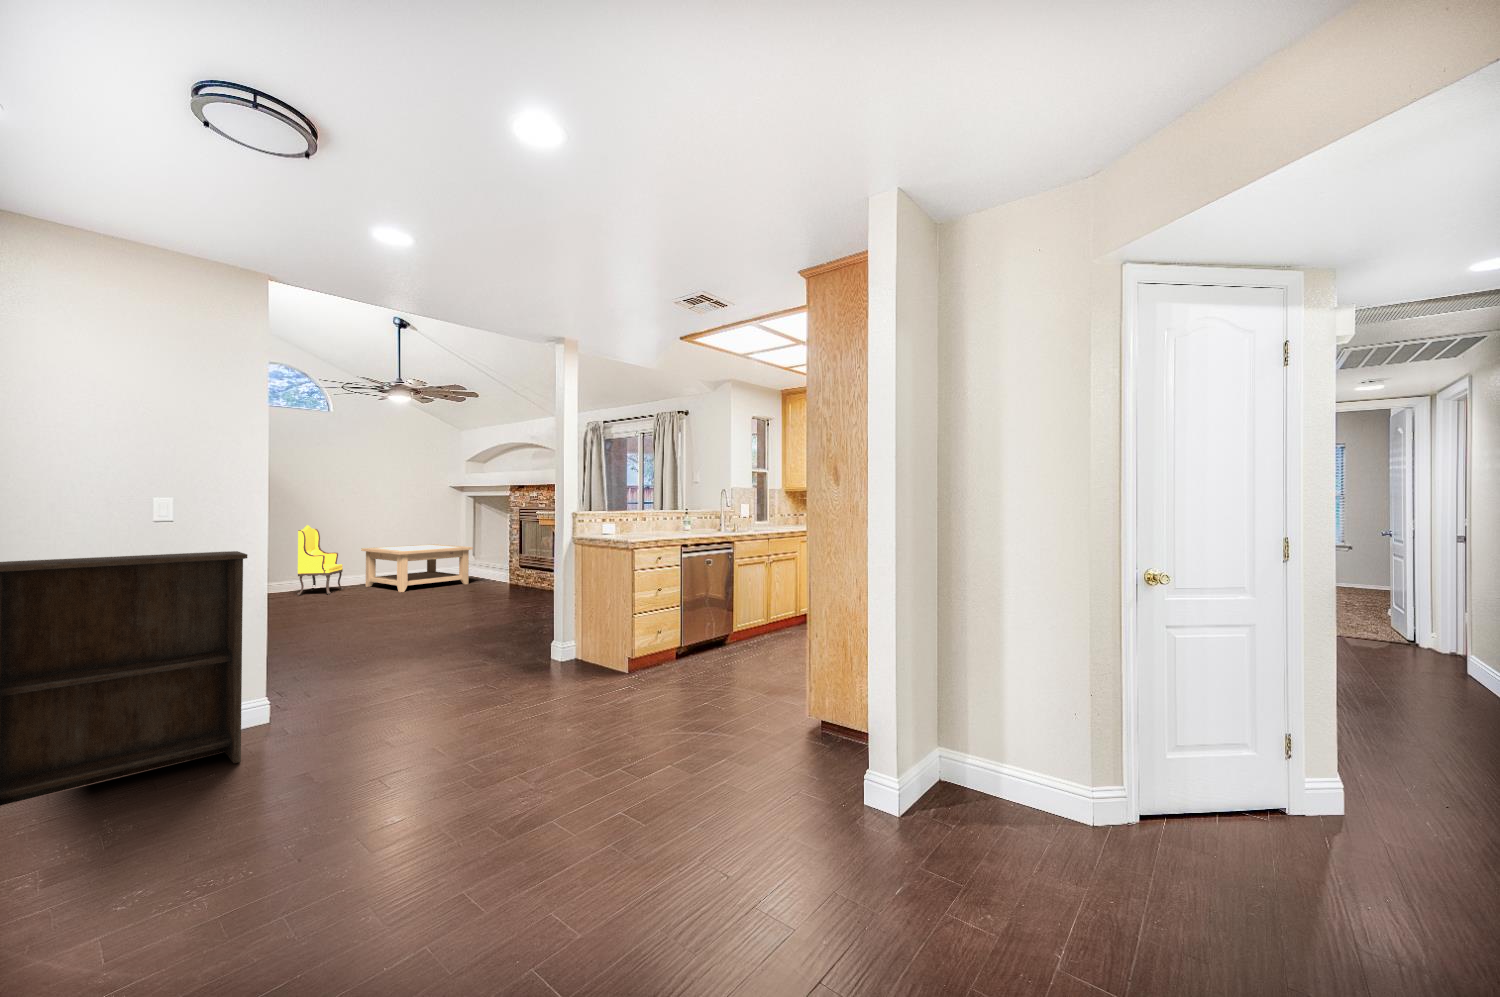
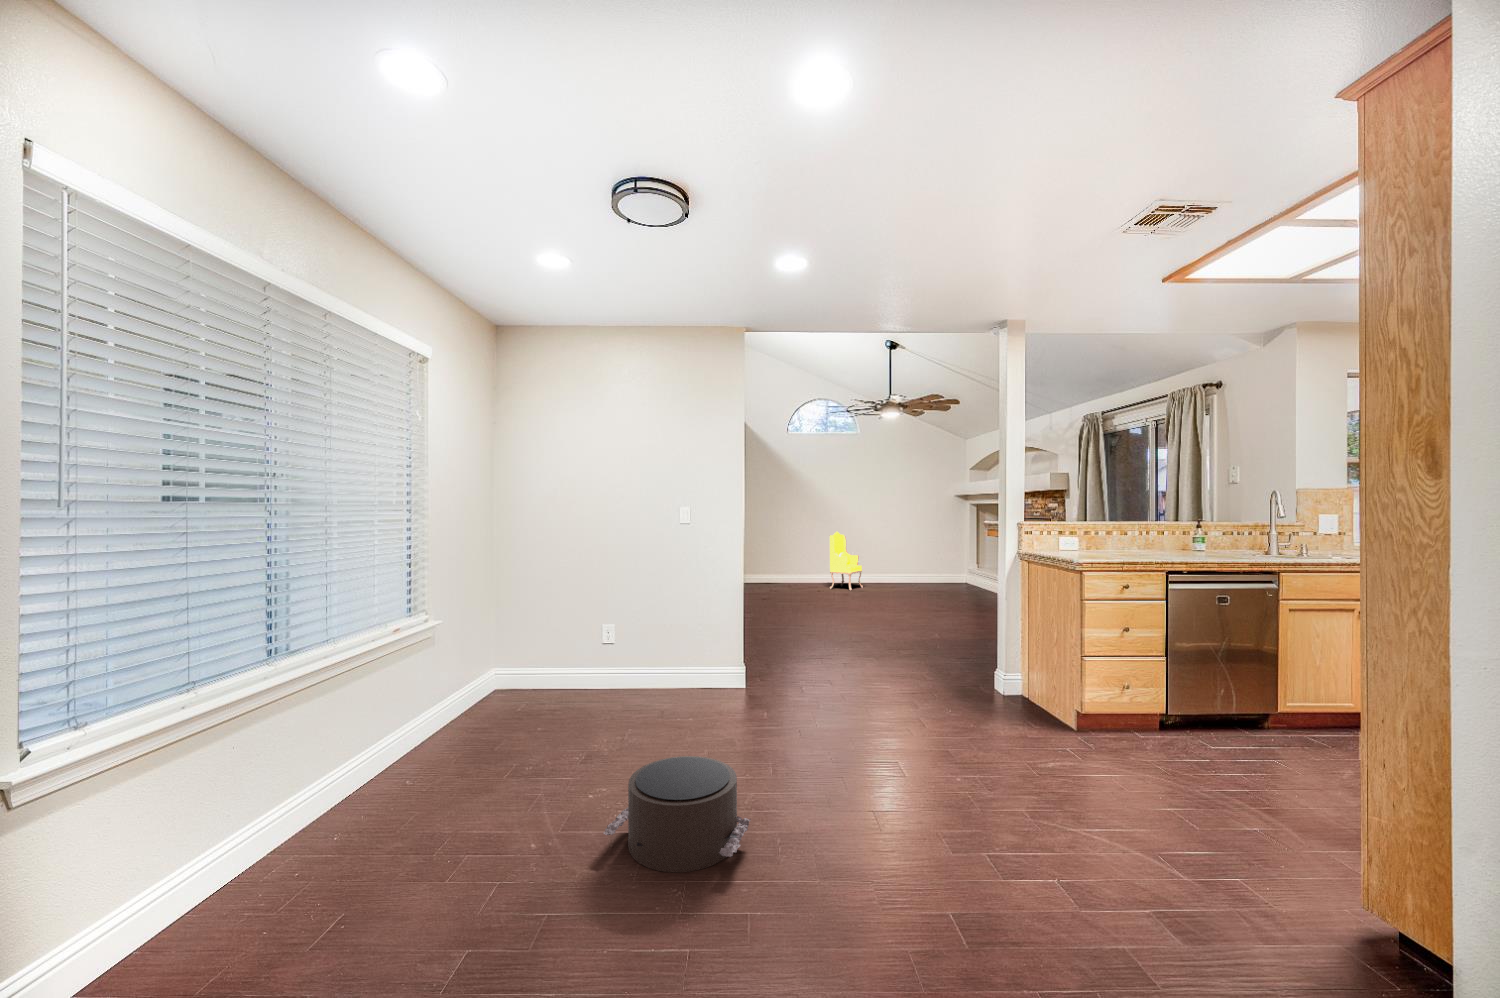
coffee table: present [361,544,473,592] -> none [877,552,969,595]
bookshelf: present [0,551,247,806] -> none [579,552,711,719]
pouf: none [224,773,420,910] -> present [603,756,751,873]

